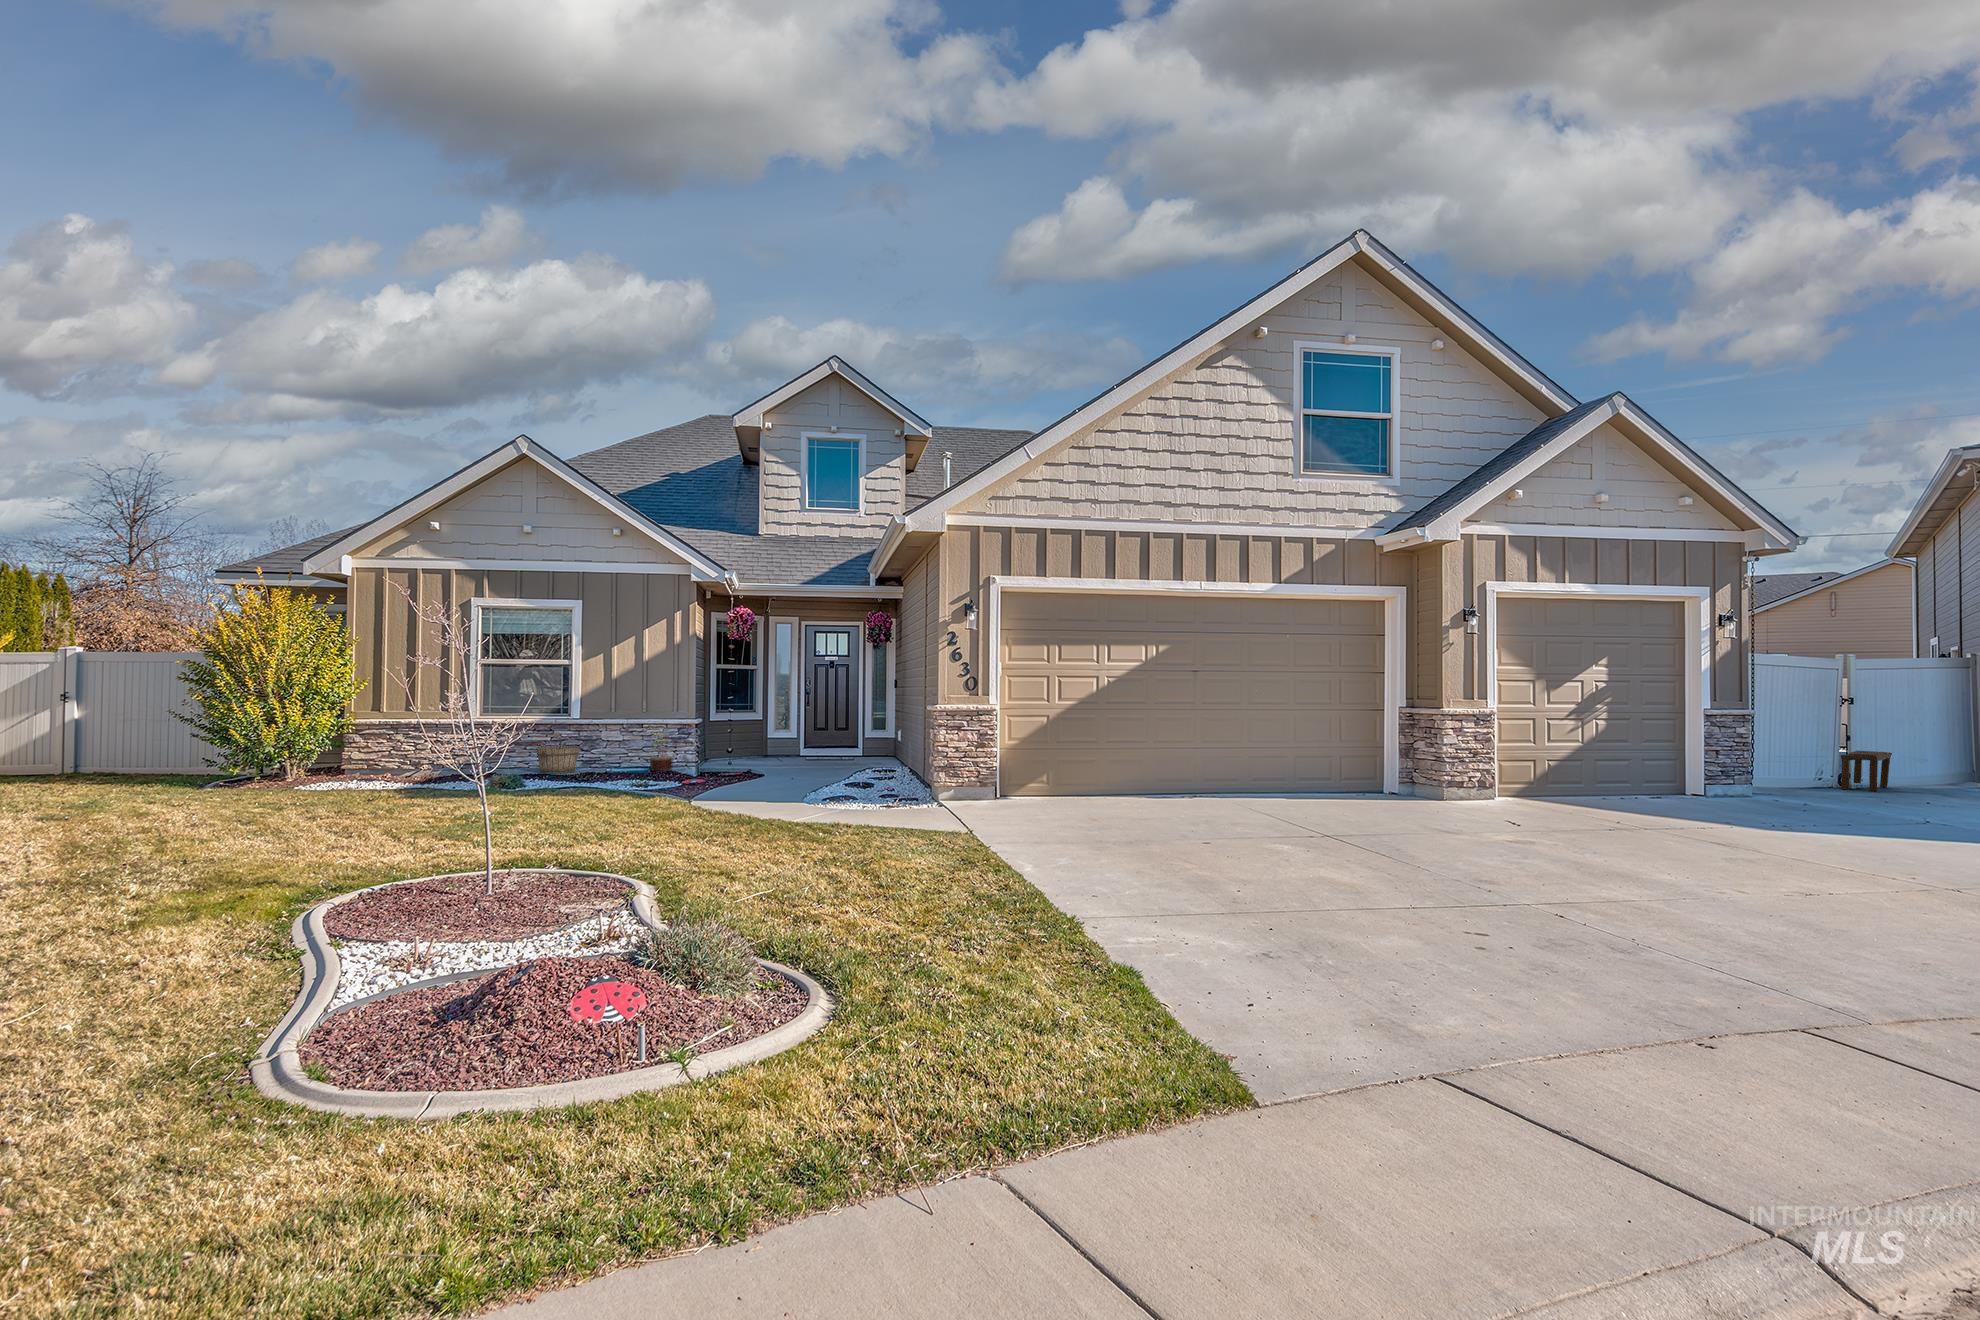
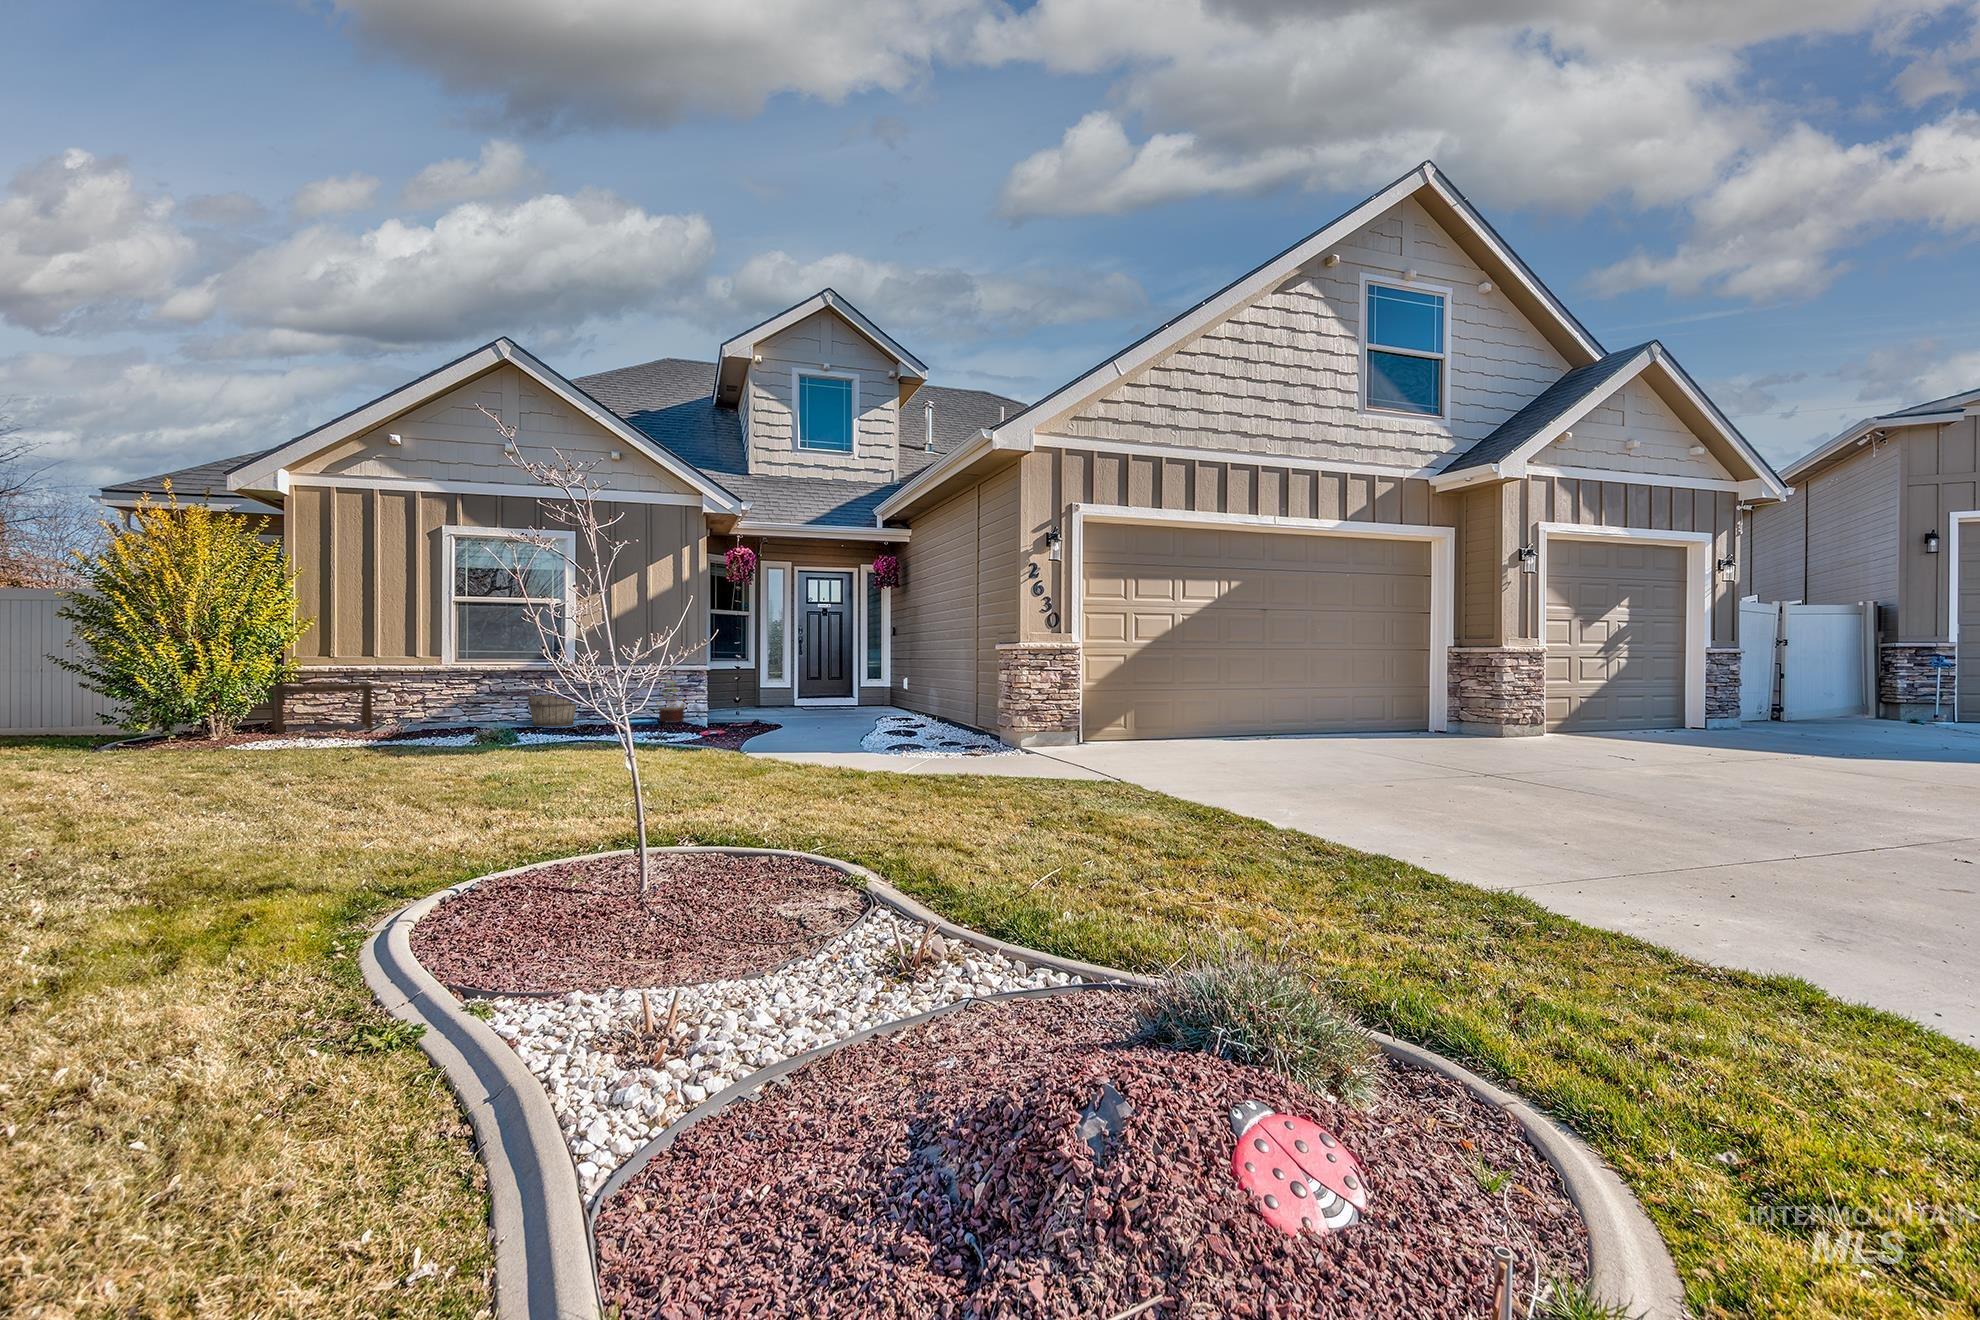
bench: present [1841,751,1892,792] -> present [272,683,373,734]

